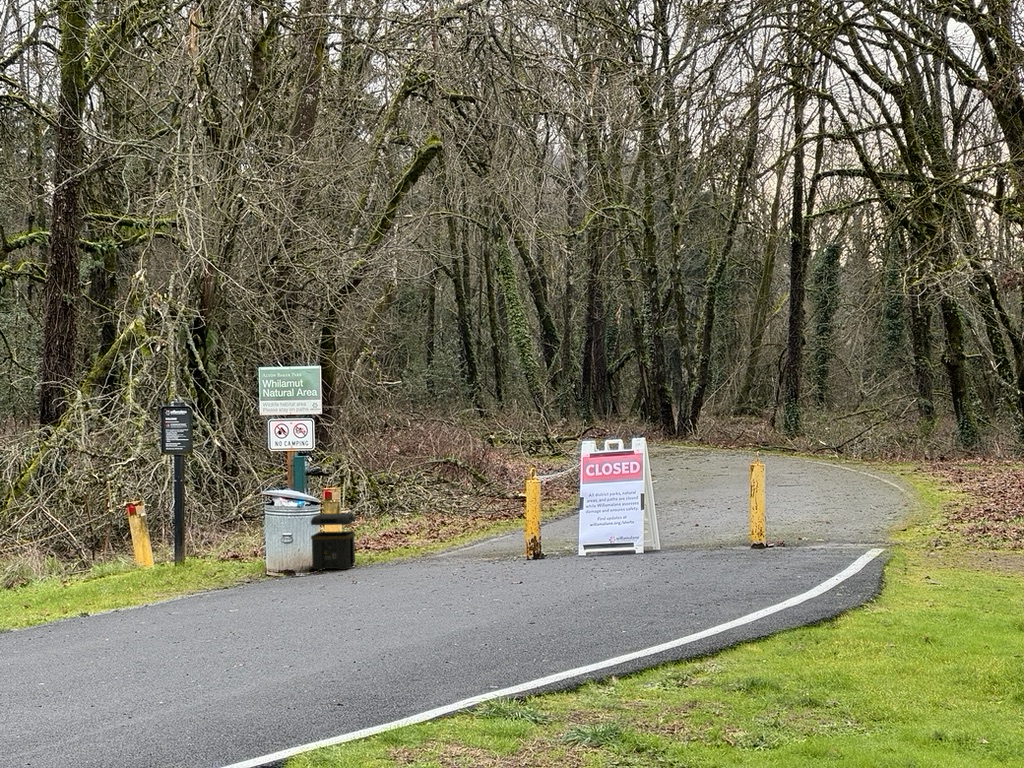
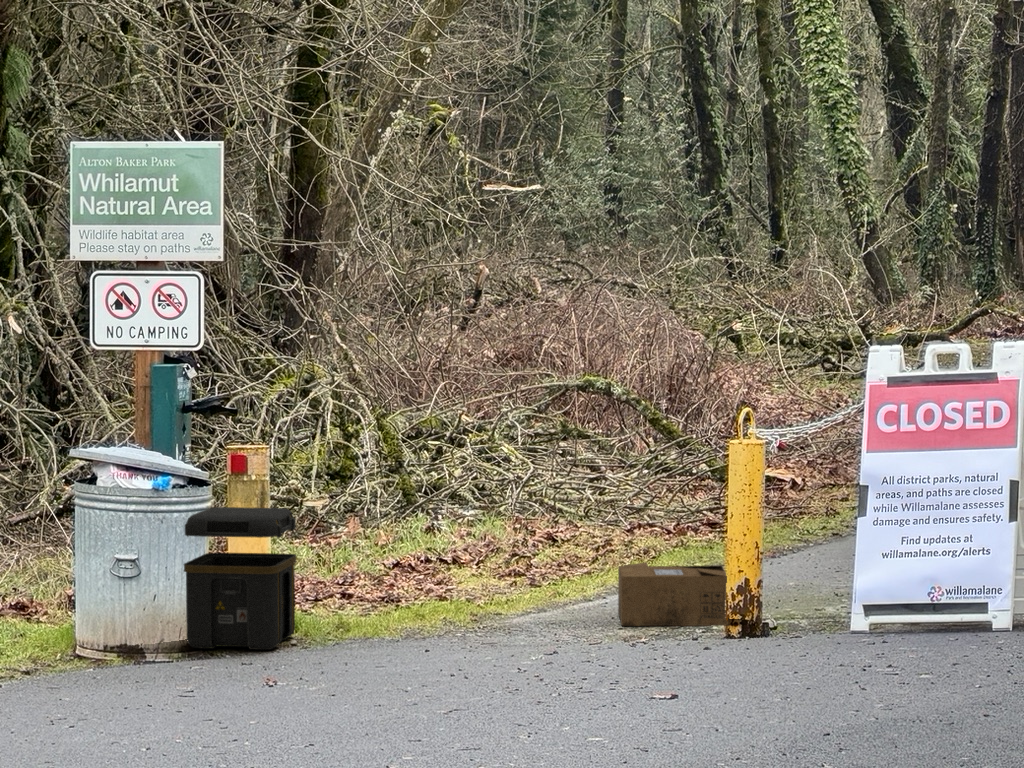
cardboard box: none [484,531,528,556] -> present [618,562,728,626]

